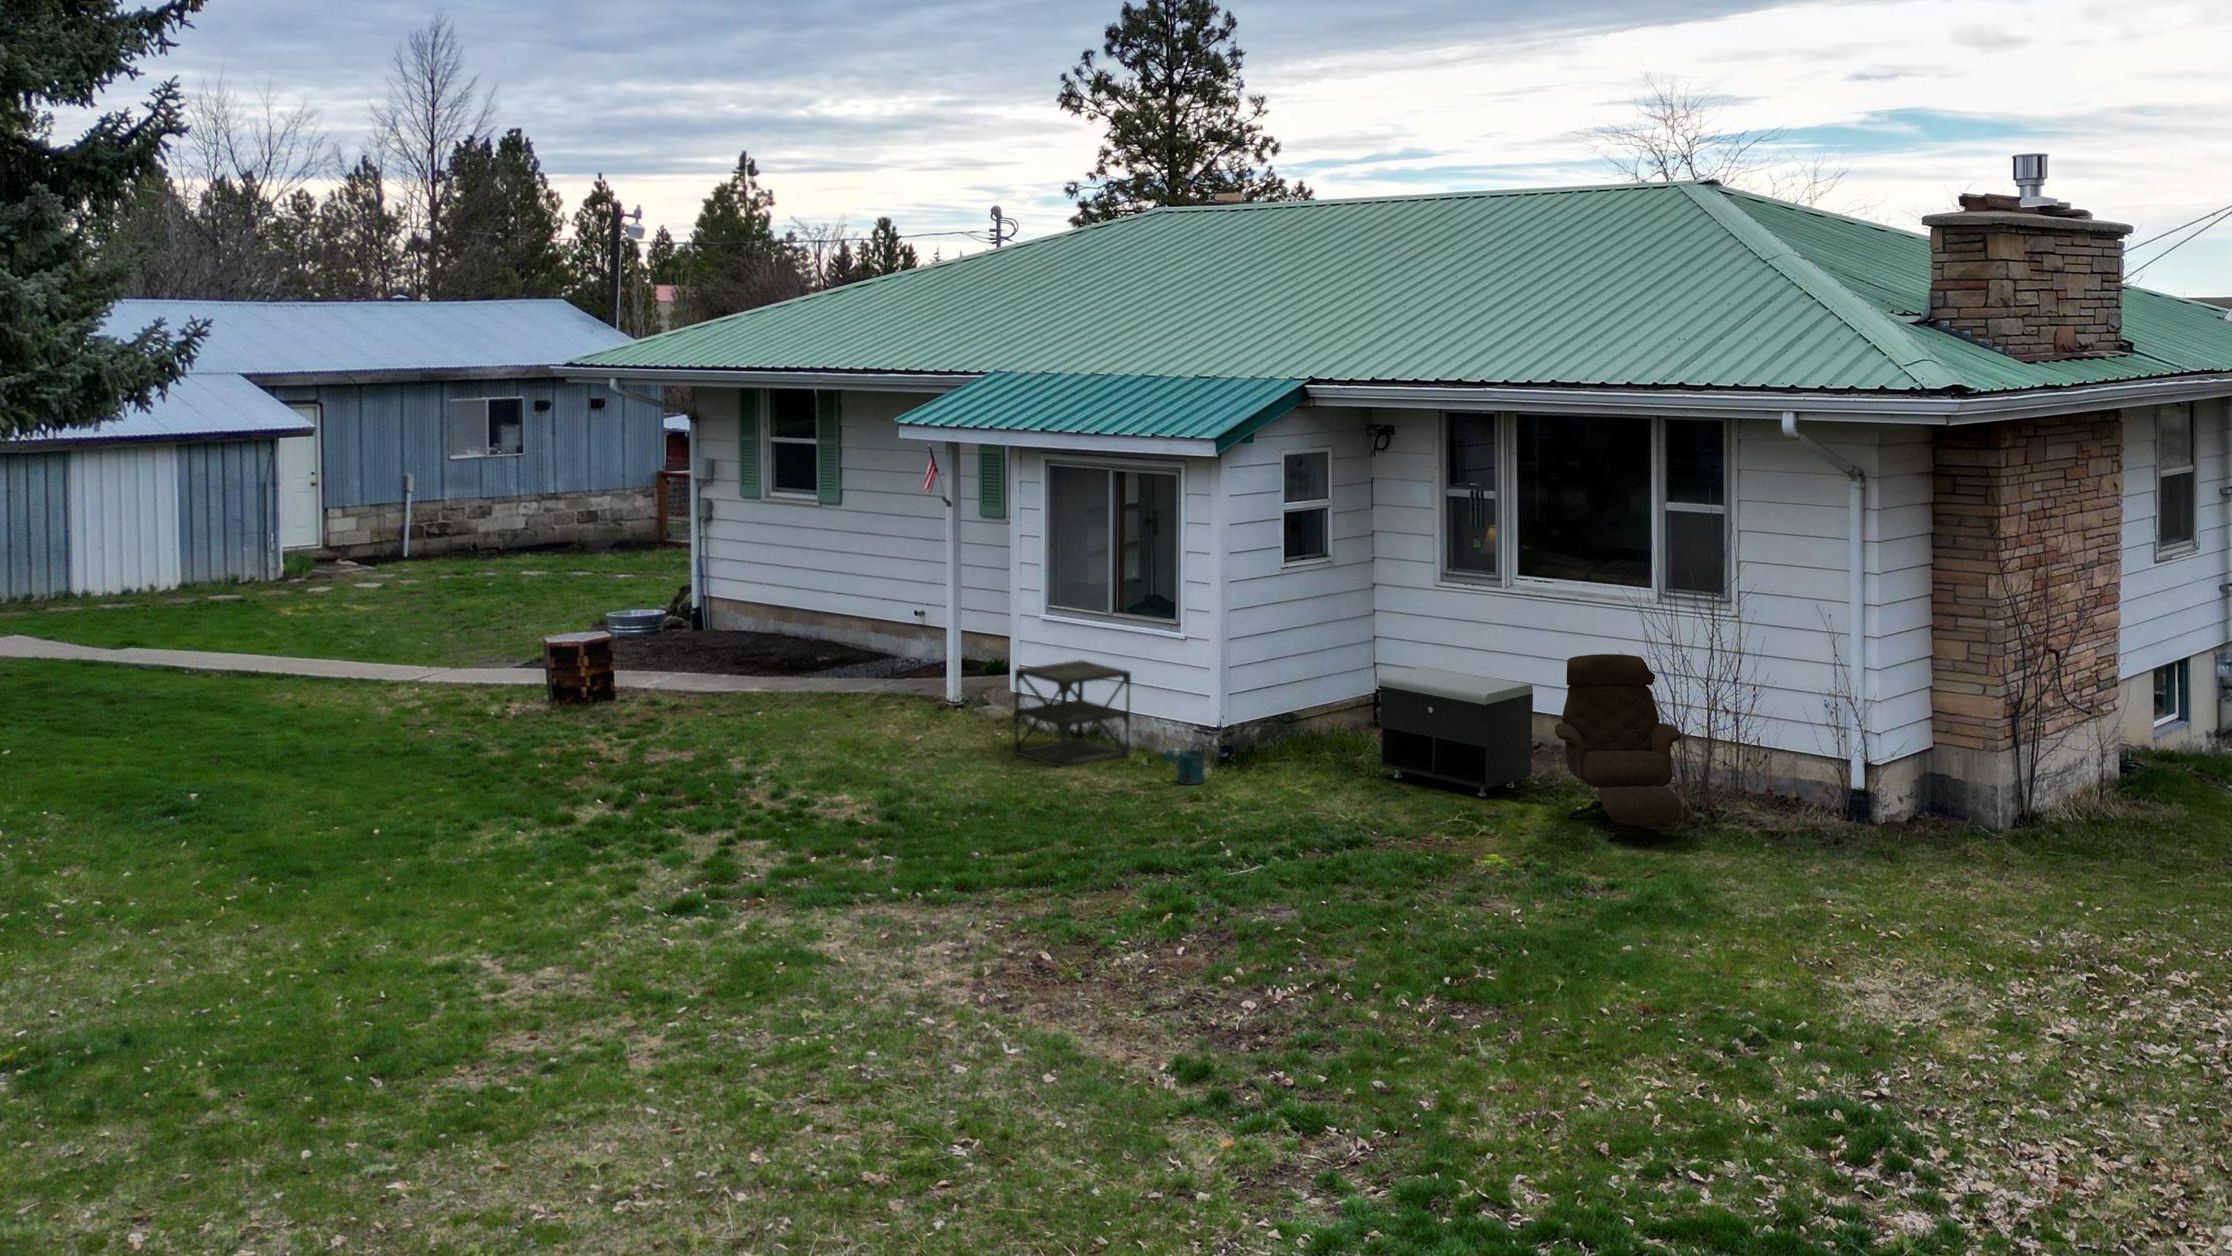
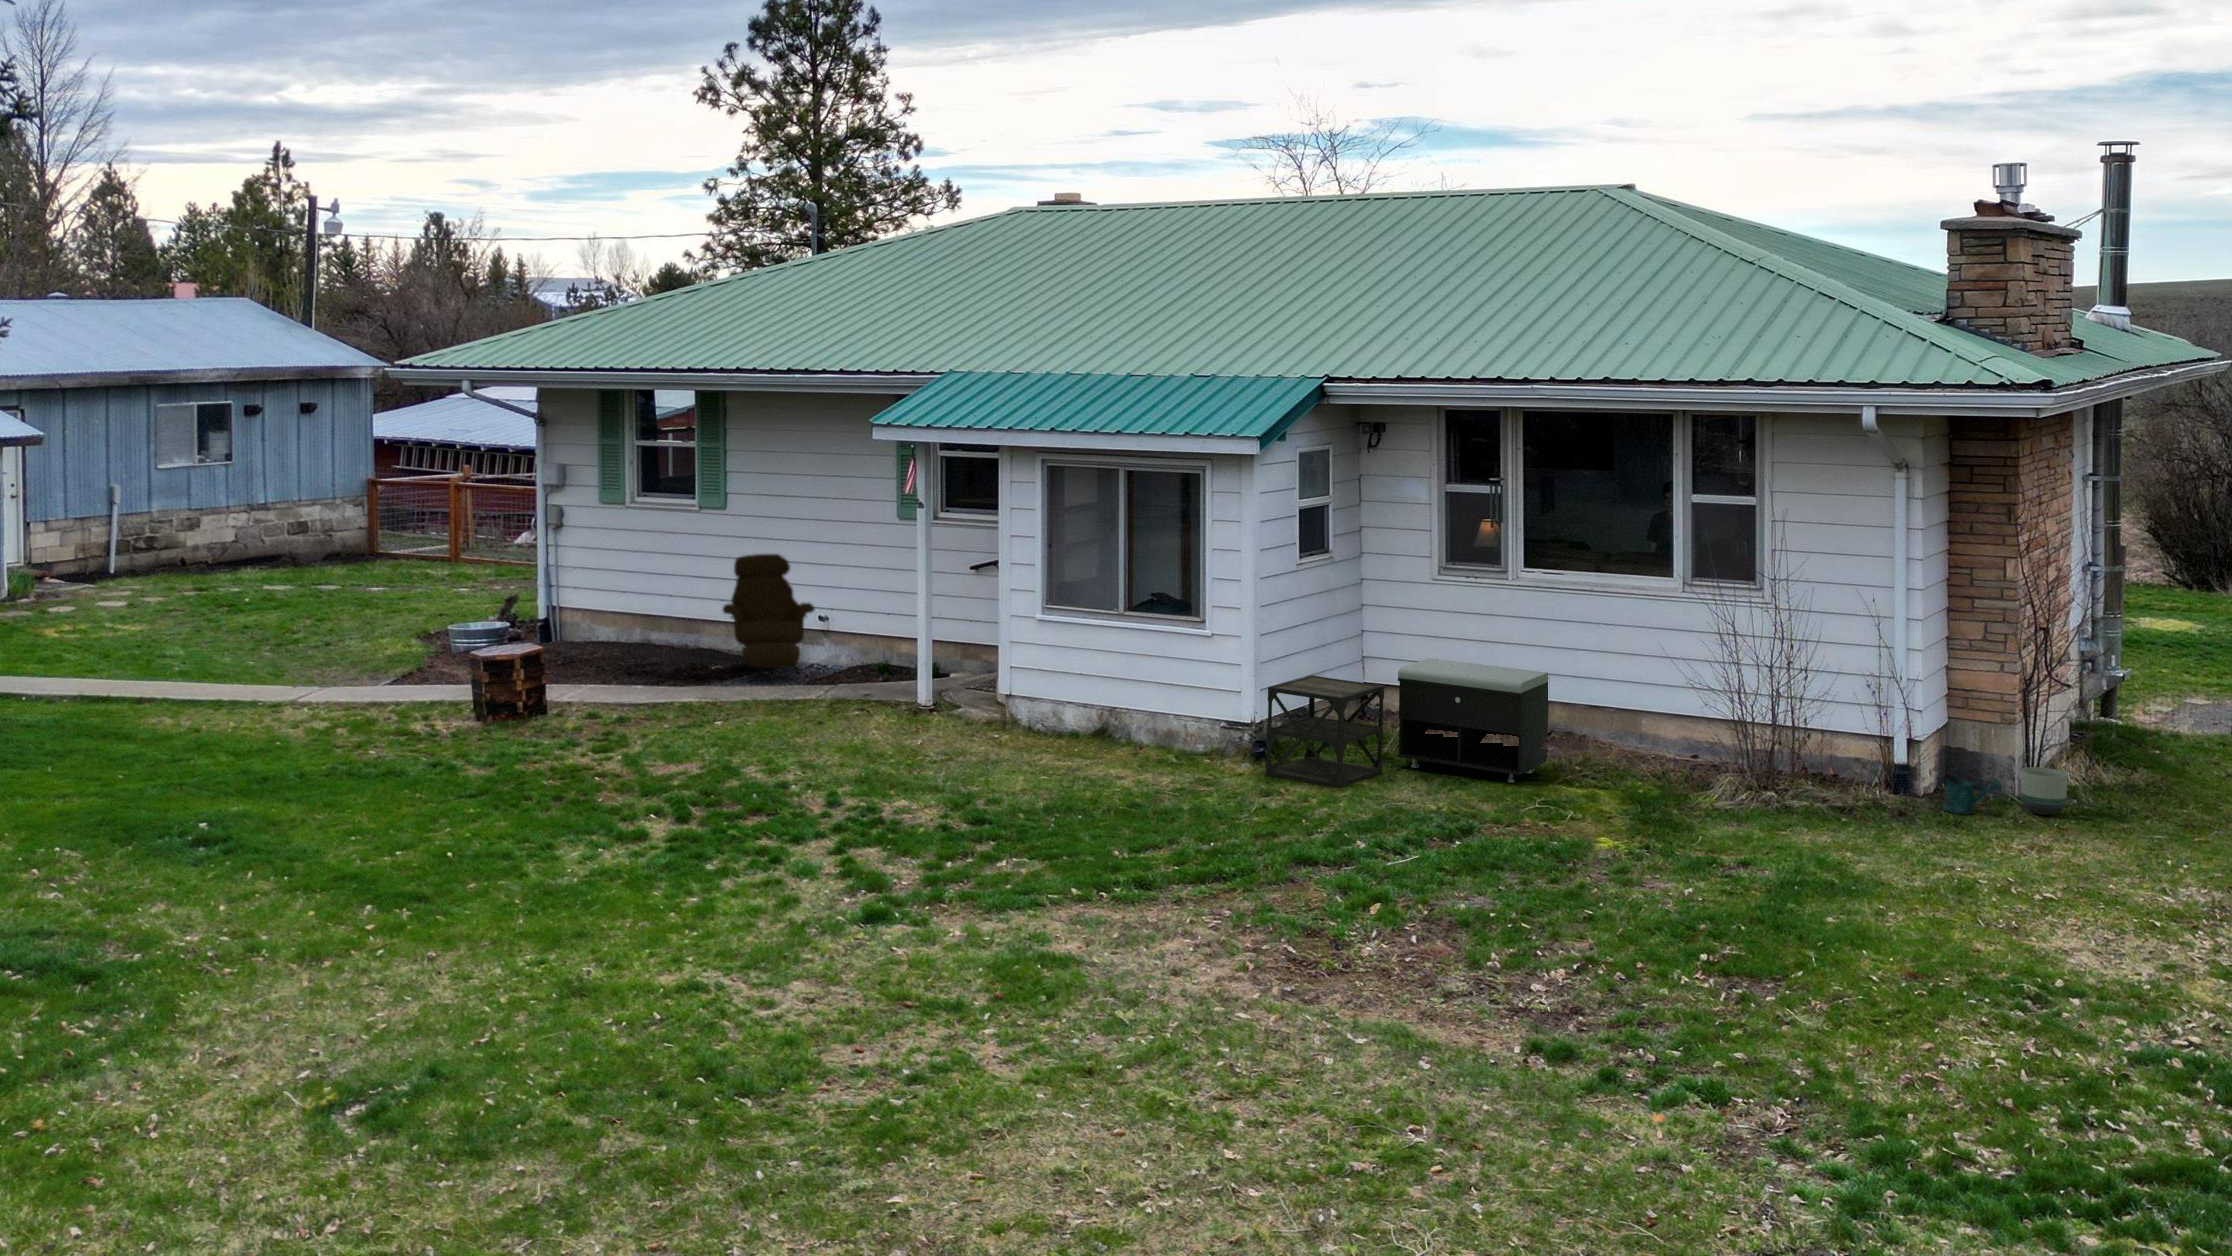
lounge chair: present [1555,654,1682,848] -> present [723,554,814,683]
side table: present [1014,660,1131,768] -> present [1266,675,1384,788]
watering can: present [1164,744,1205,785] -> present [1939,777,2002,814]
planter: none [2004,800,2052,852] -> present [2021,767,2067,815]

